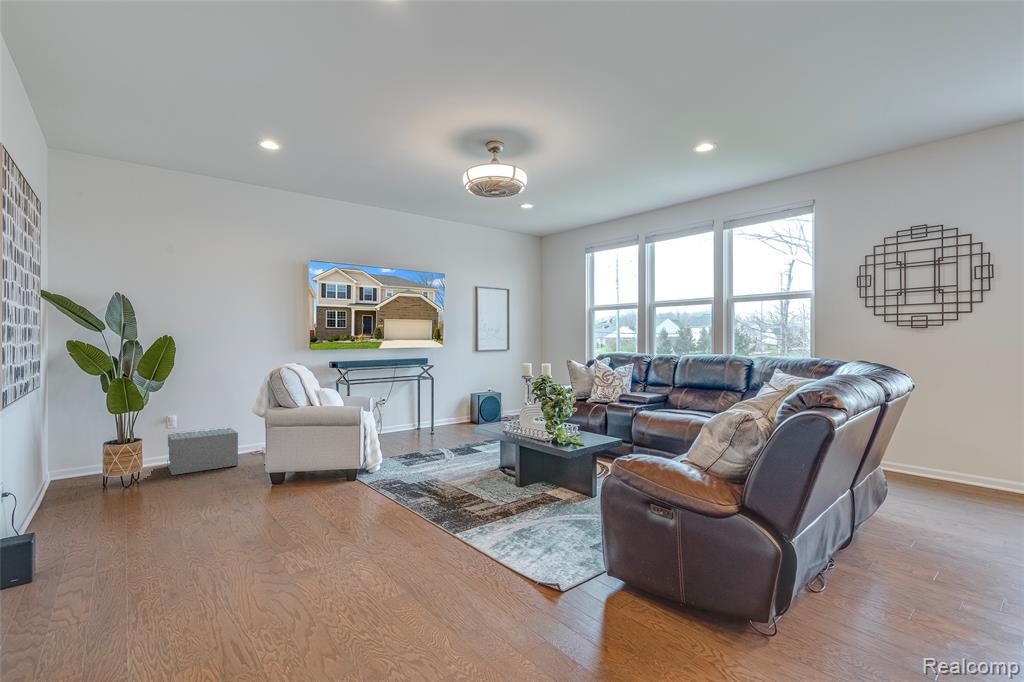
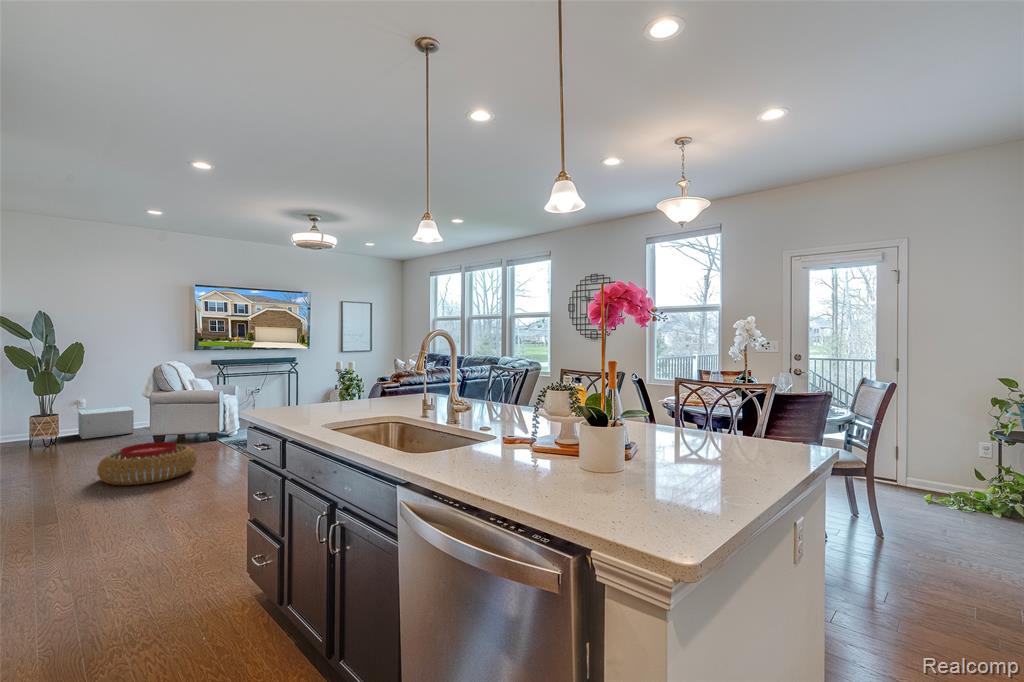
pouf: none [196,498,357,593] -> present [97,442,197,485]

